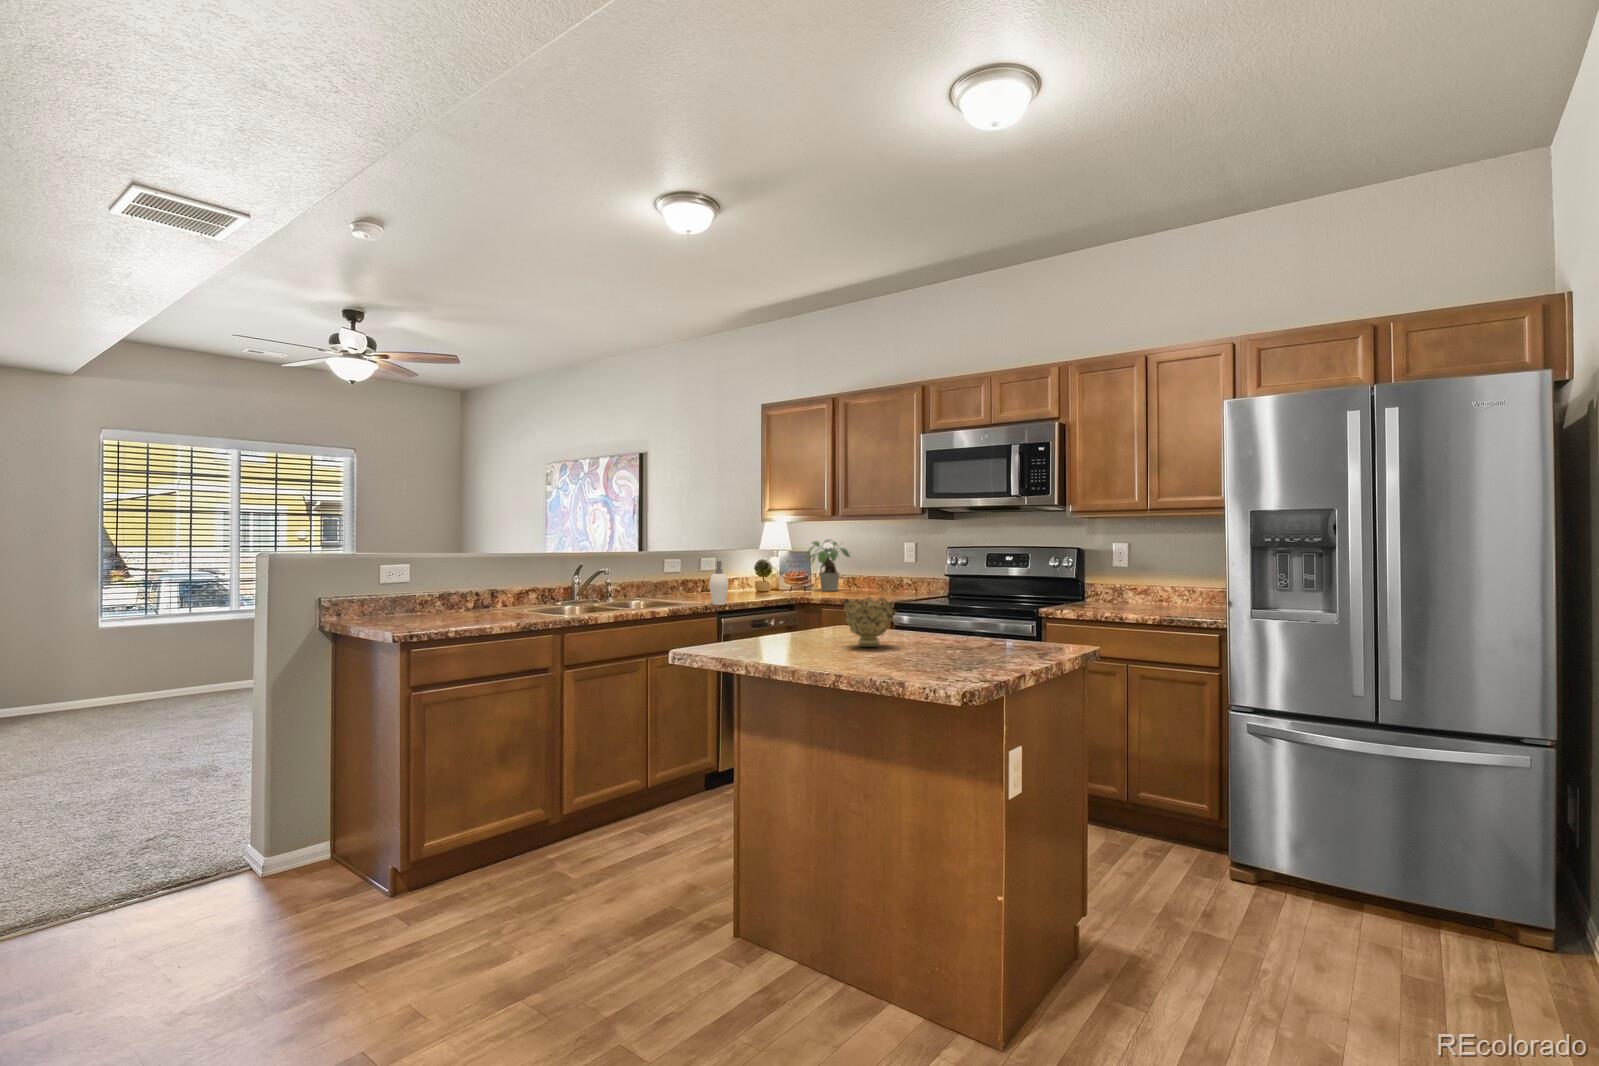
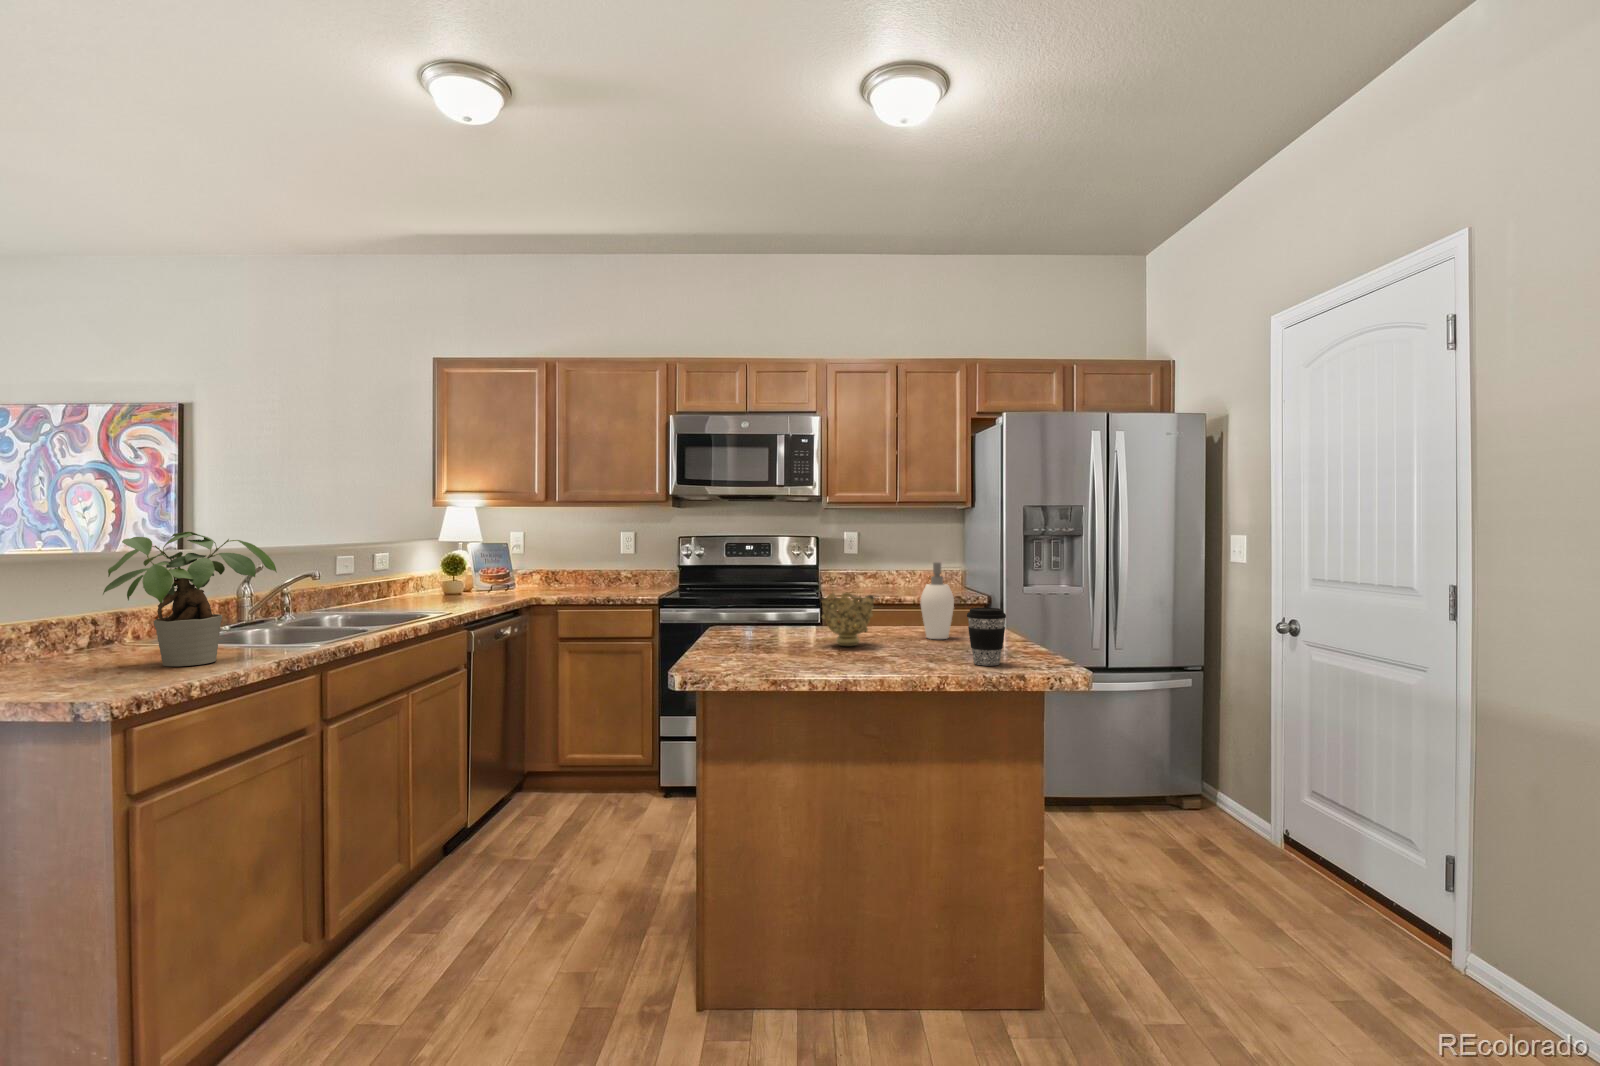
potted plant: present [806,540,850,591] -> present [103,532,277,666]
soap dispenser: present [709,561,729,605] -> present [921,562,954,639]
coffee cup: none [898,615,936,672] -> present [967,608,1006,666]

